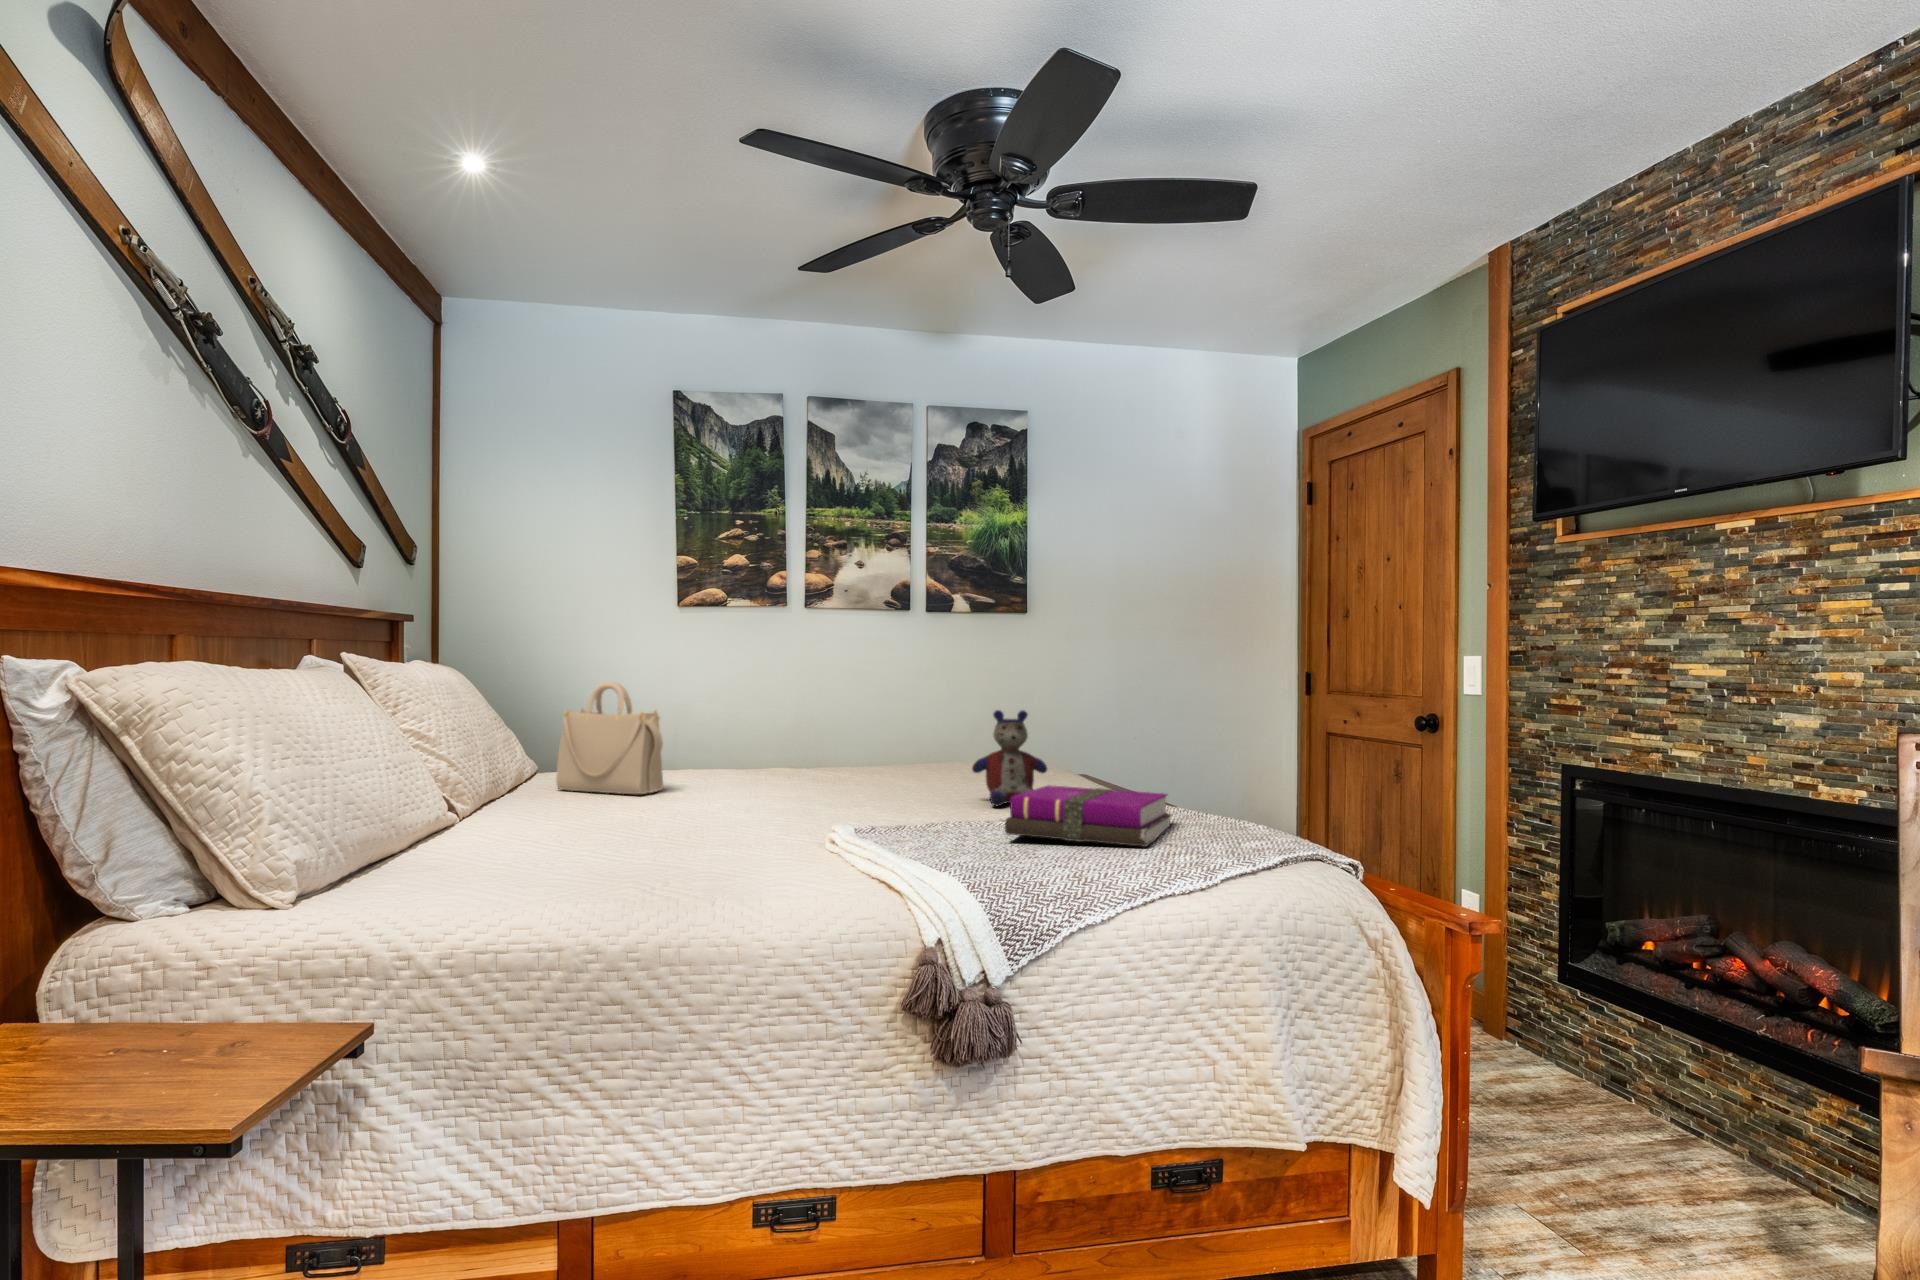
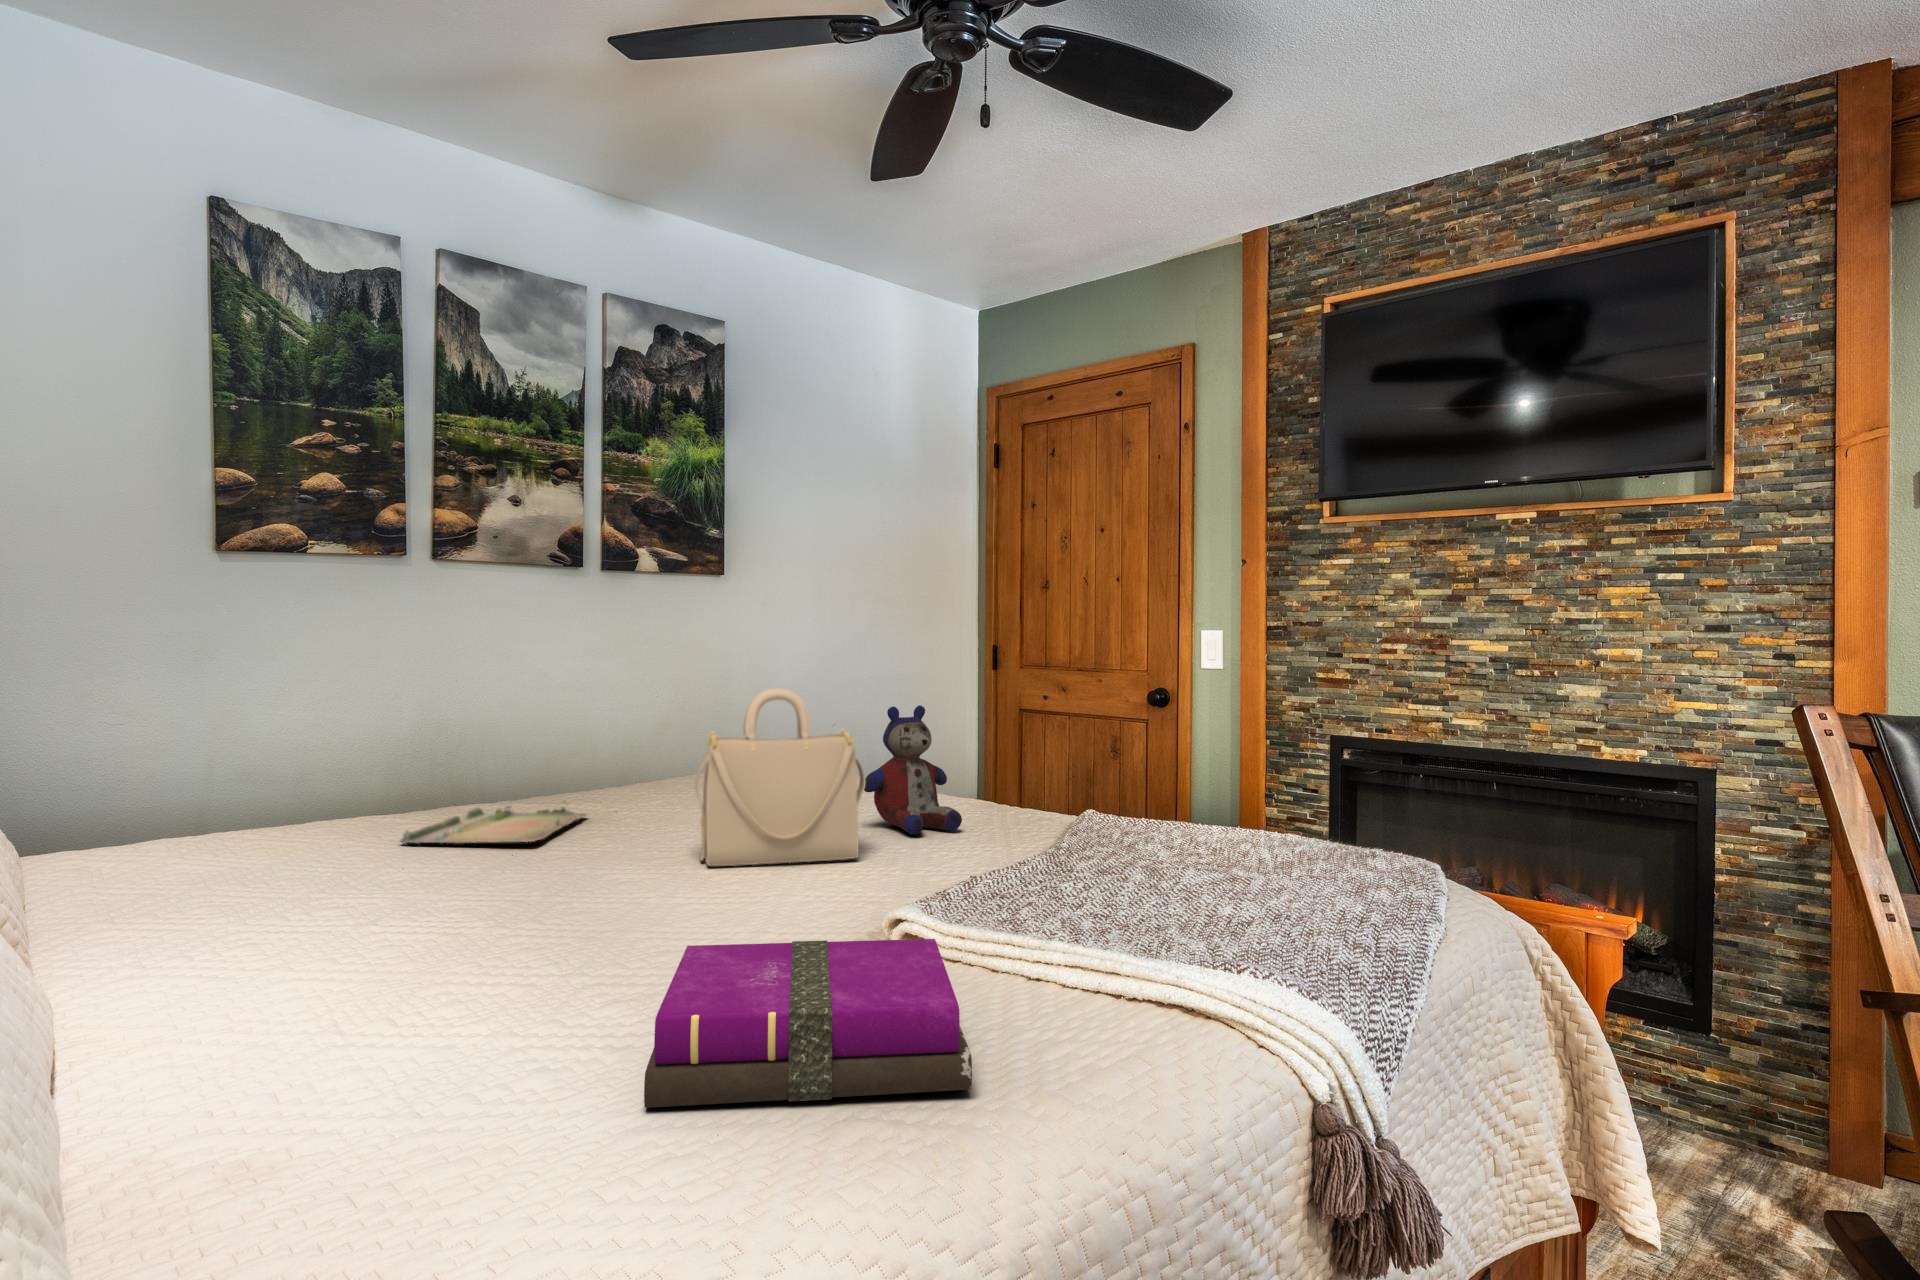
handbag: present [556,682,663,794] -> present [695,688,865,866]
tray: none [696,765,822,786] -> present [400,806,586,844]
notebook: present [1005,785,1171,847] -> present [644,939,972,1108]

